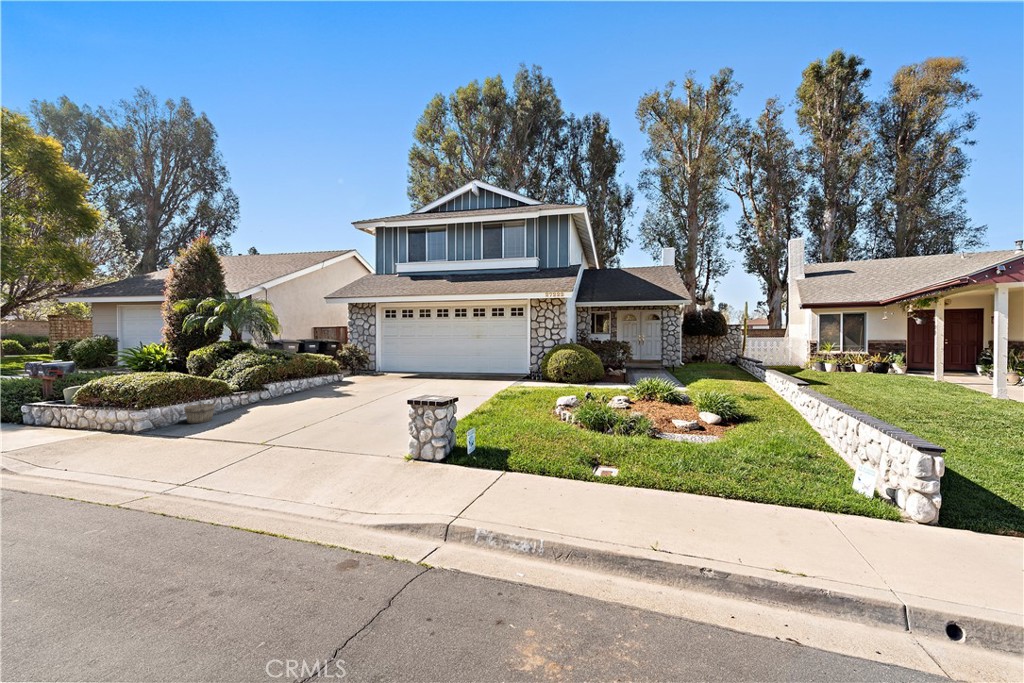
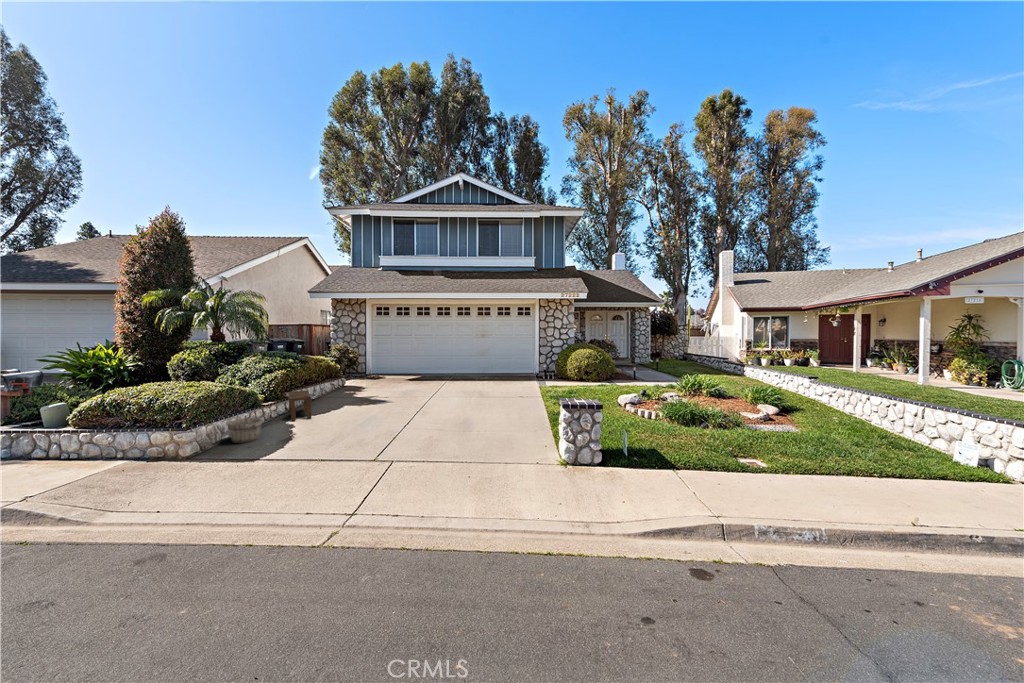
bench: none [253,383,281,409] -> present [289,390,311,421]

